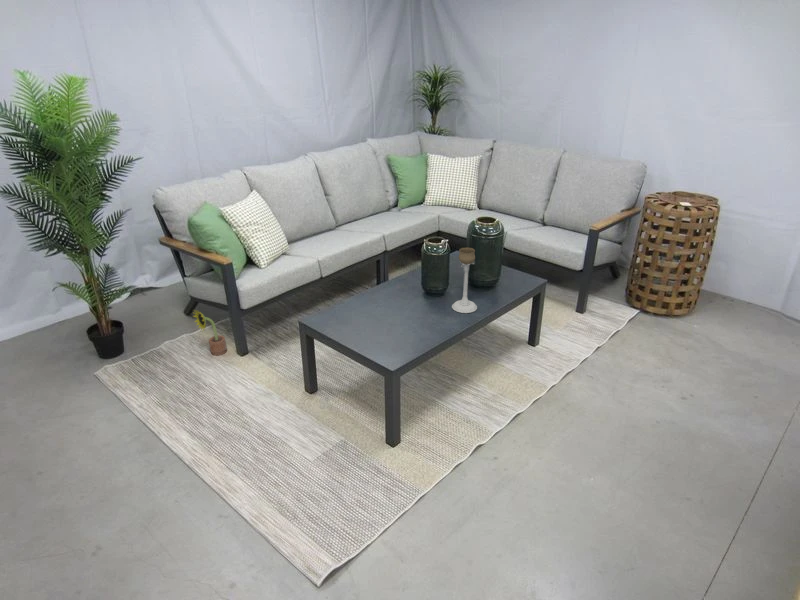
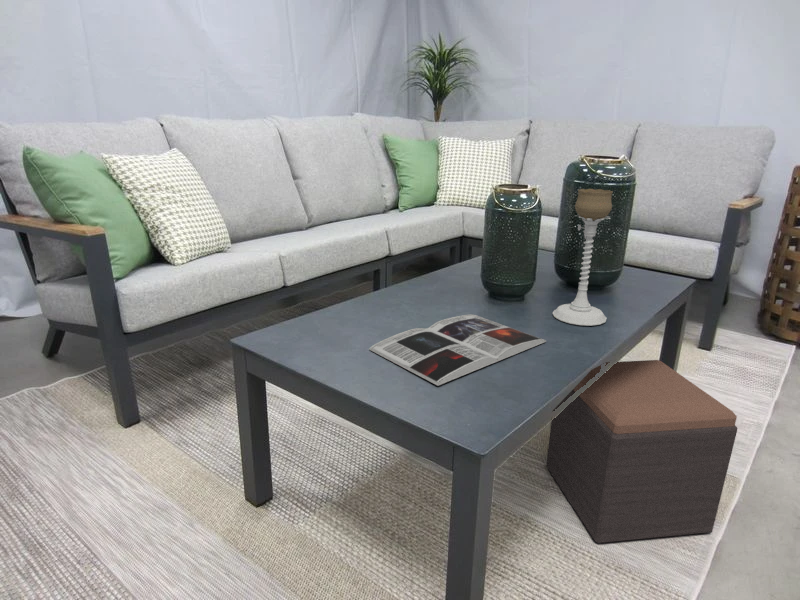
magazine: none [359,306,440,344] -> present [369,315,546,386]
decorative plant: present [193,311,227,355] -> none [24,332,98,426]
footstool: none [453,328,524,411] -> present [546,360,737,543]

